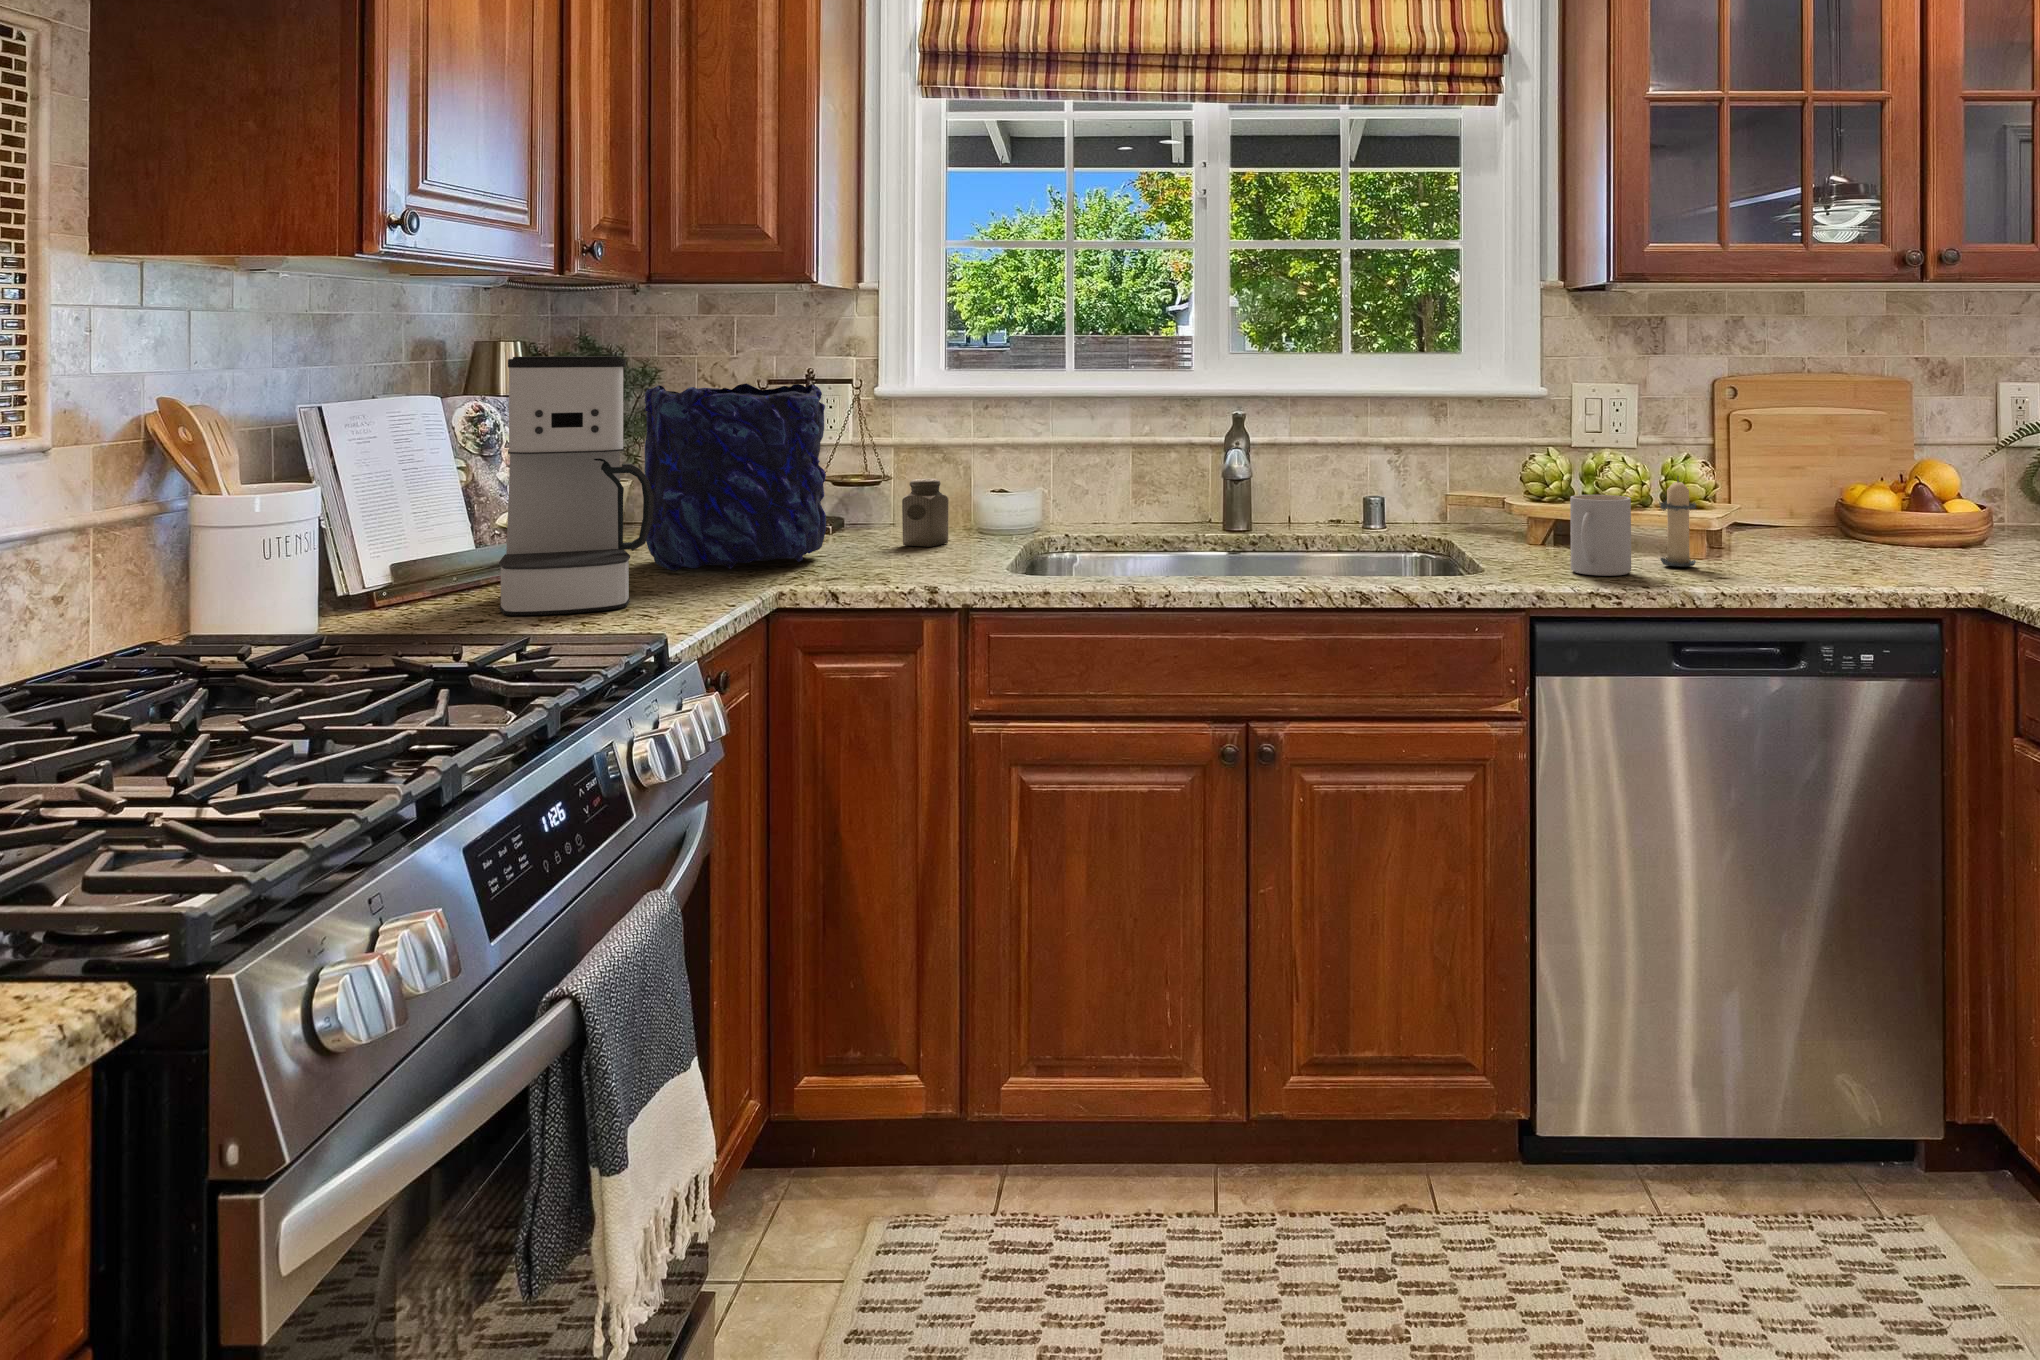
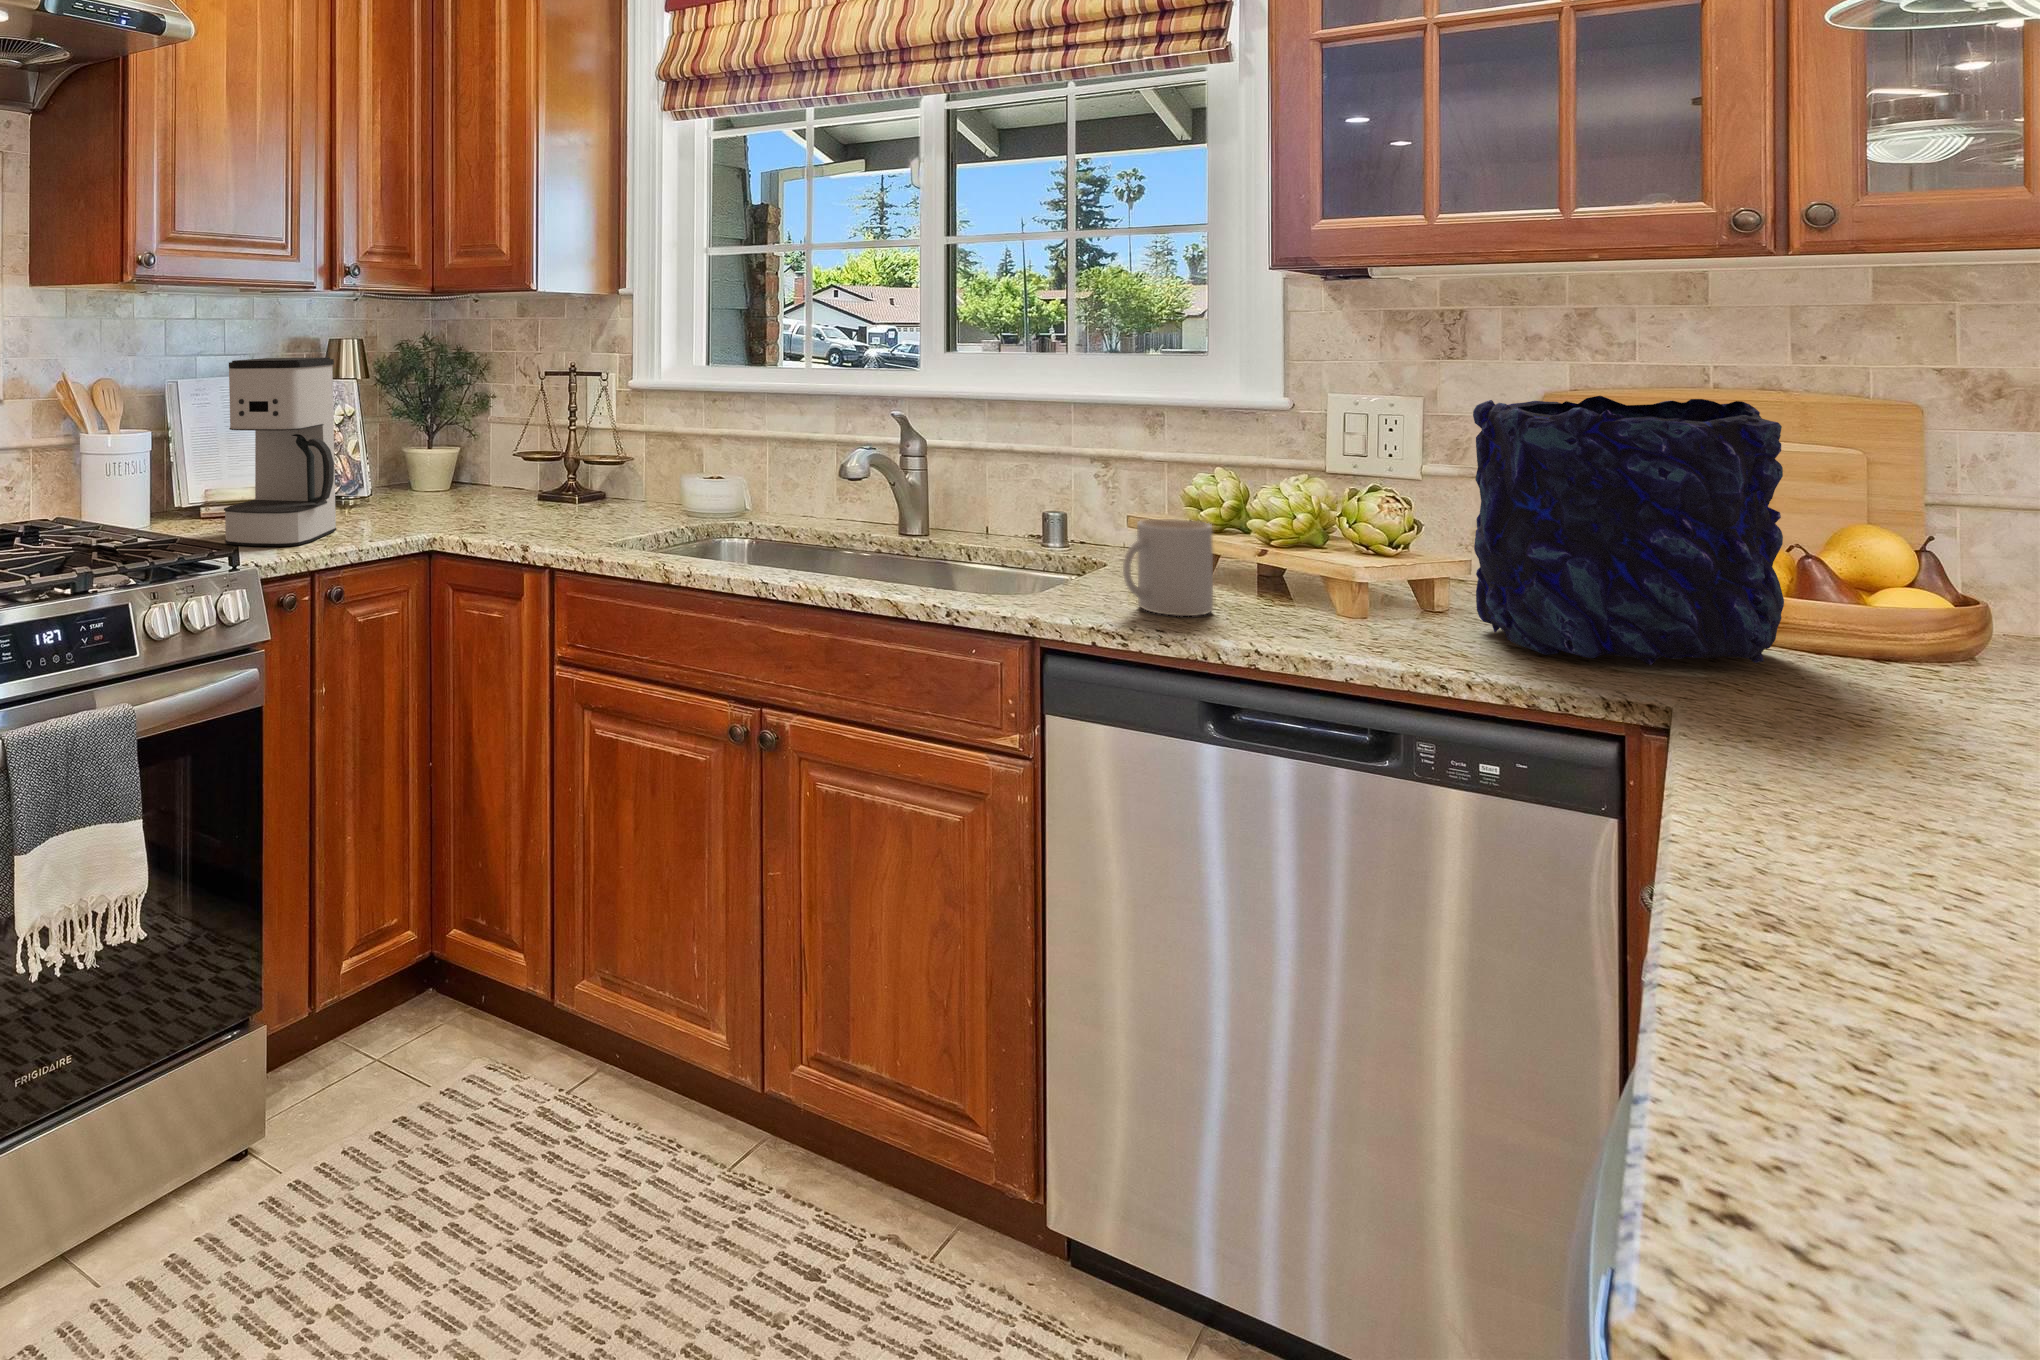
vase: present [644,383,826,571] -> present [1473,396,1784,665]
candle: present [1659,476,1696,566] -> none [1273,505,1336,618]
salt shaker: present [902,478,949,547] -> none [614,457,654,516]

